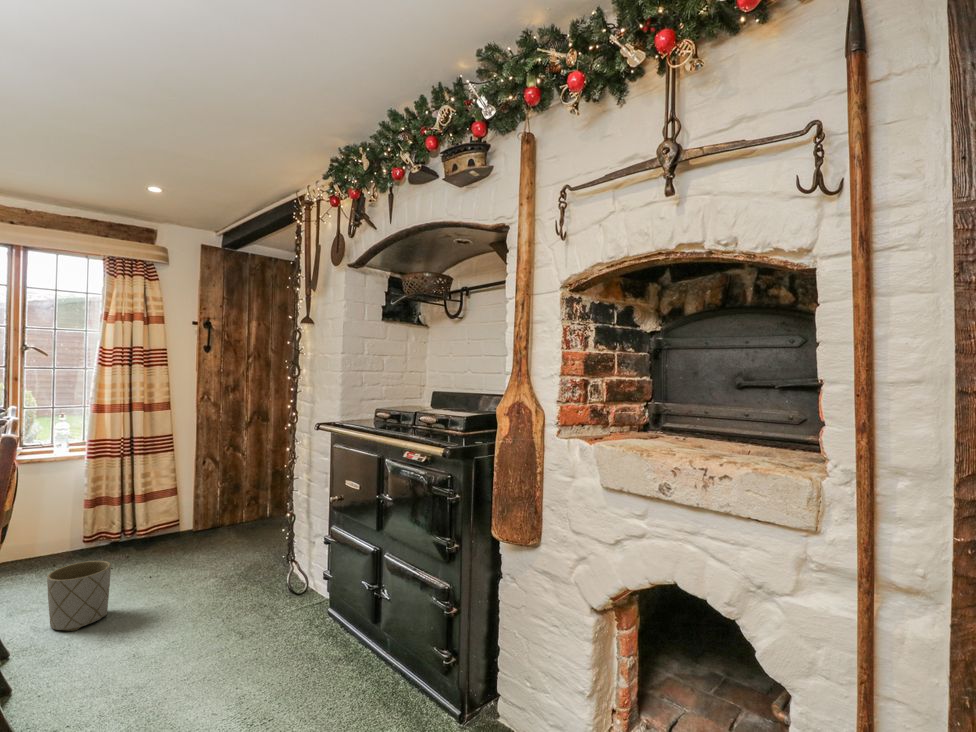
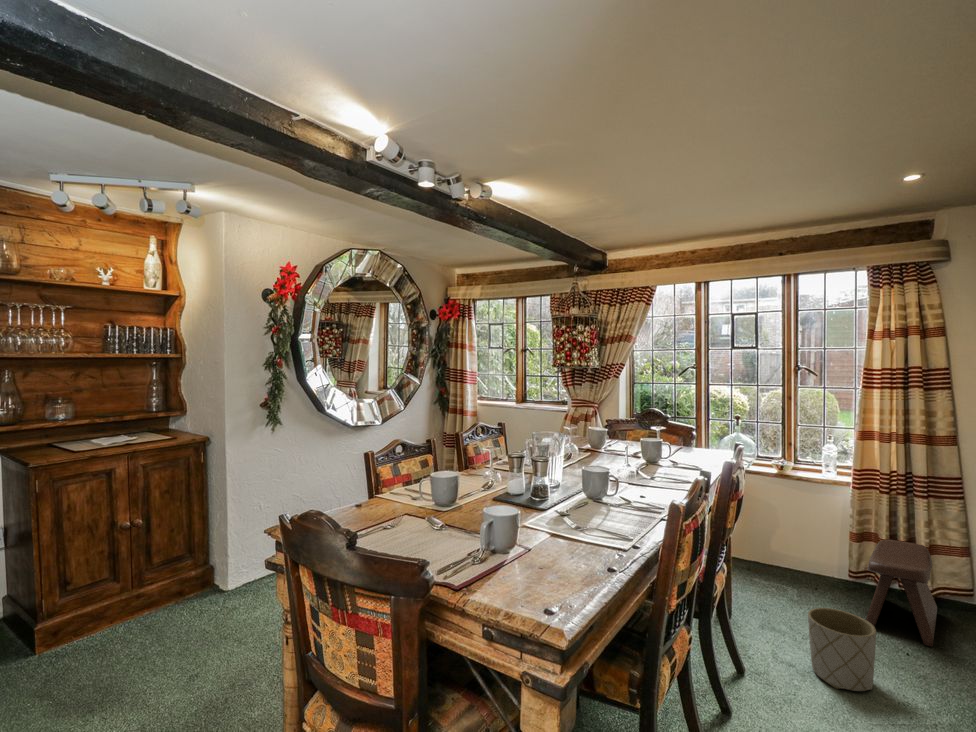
stool: none [98,494,152,576] -> present [866,540,937,646]

